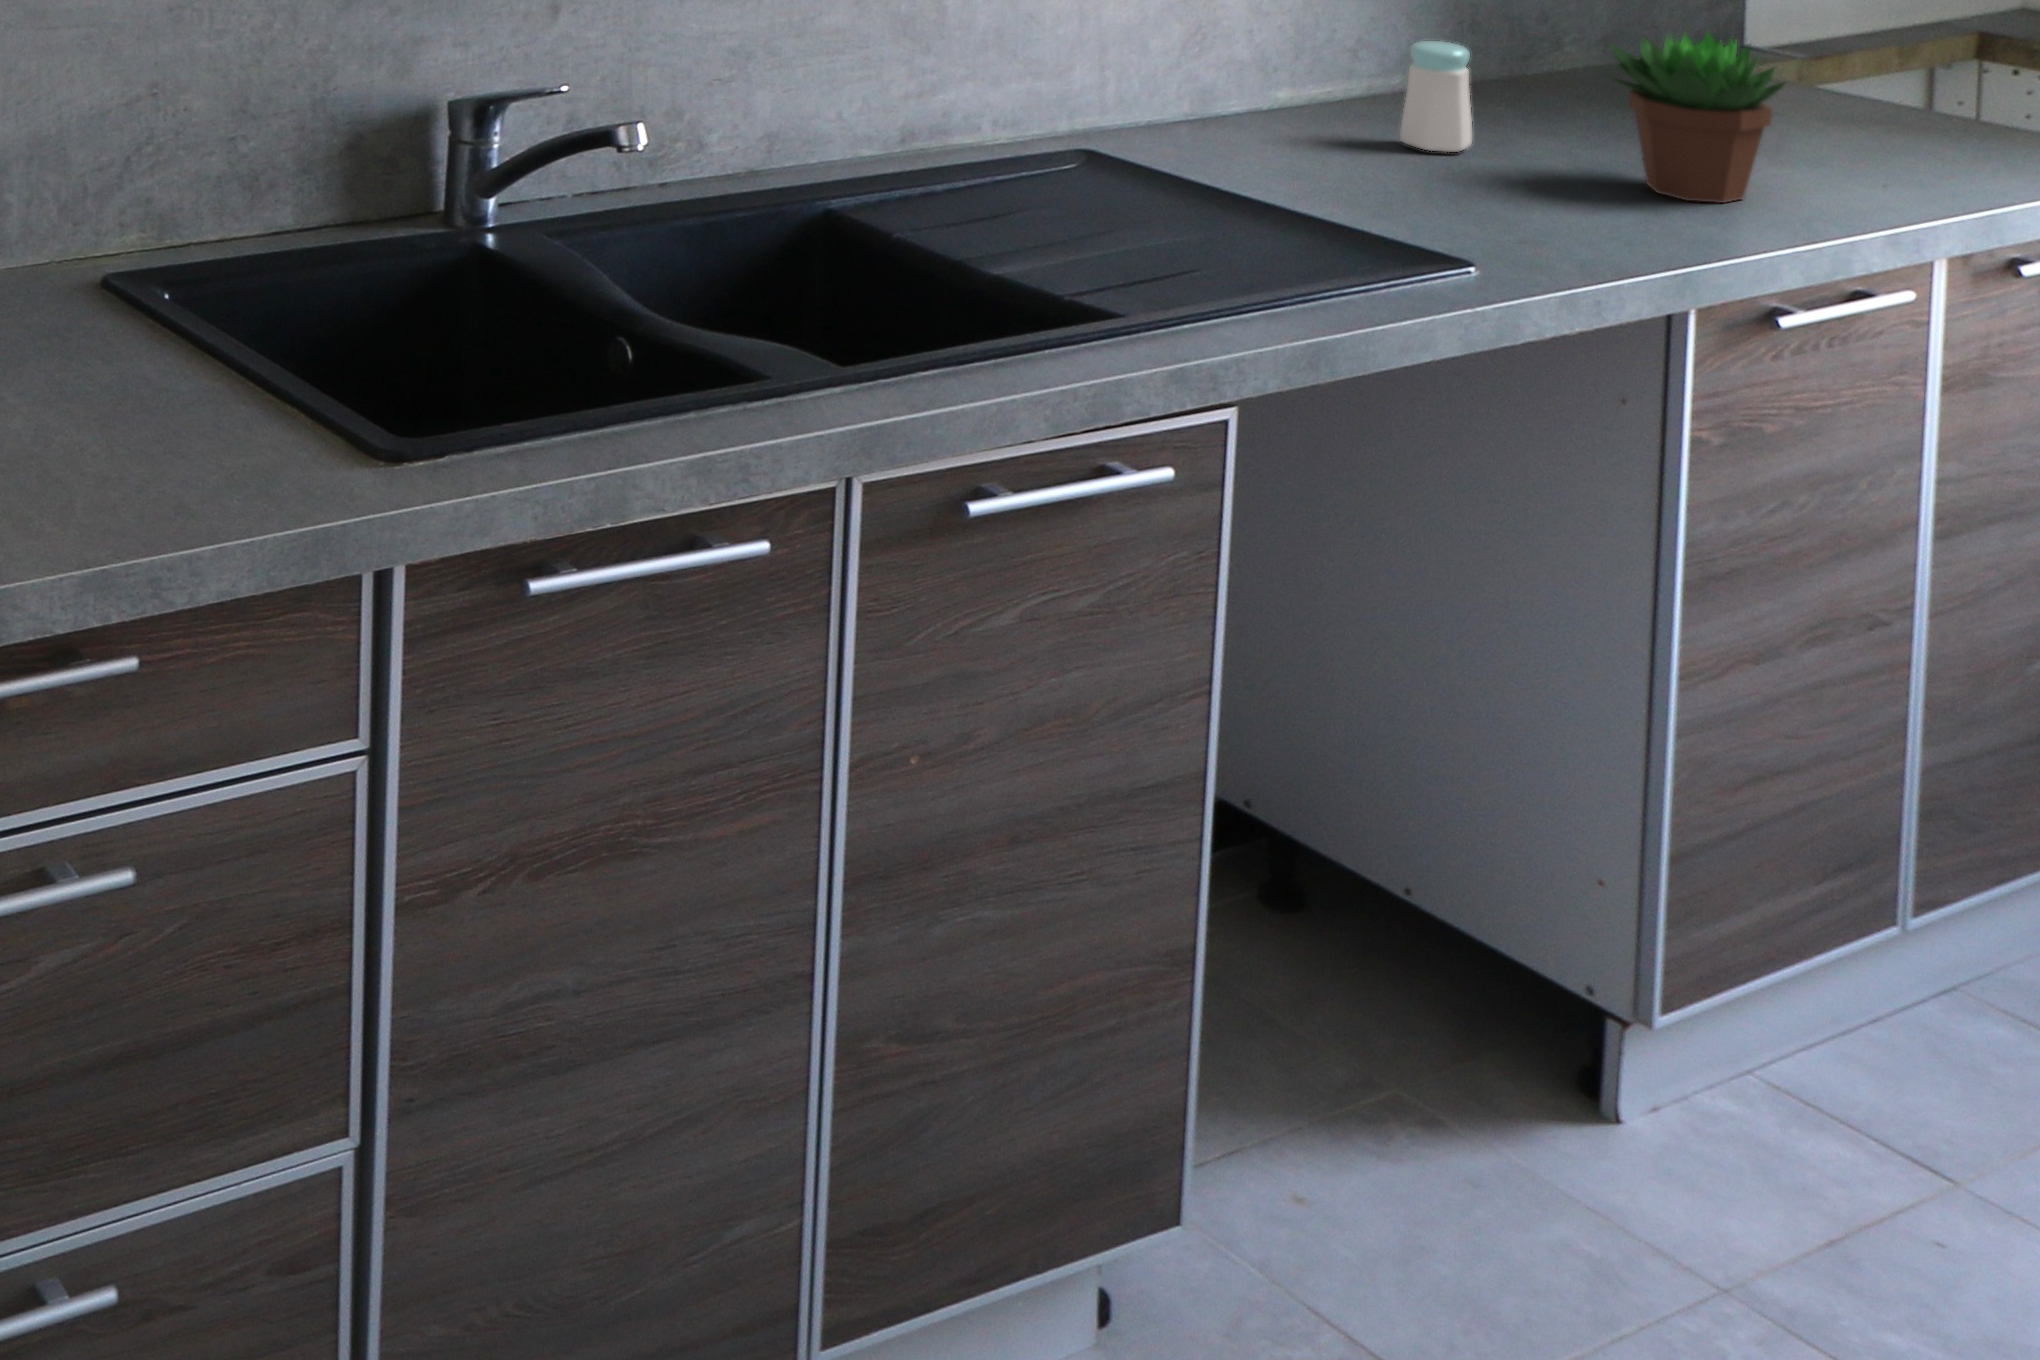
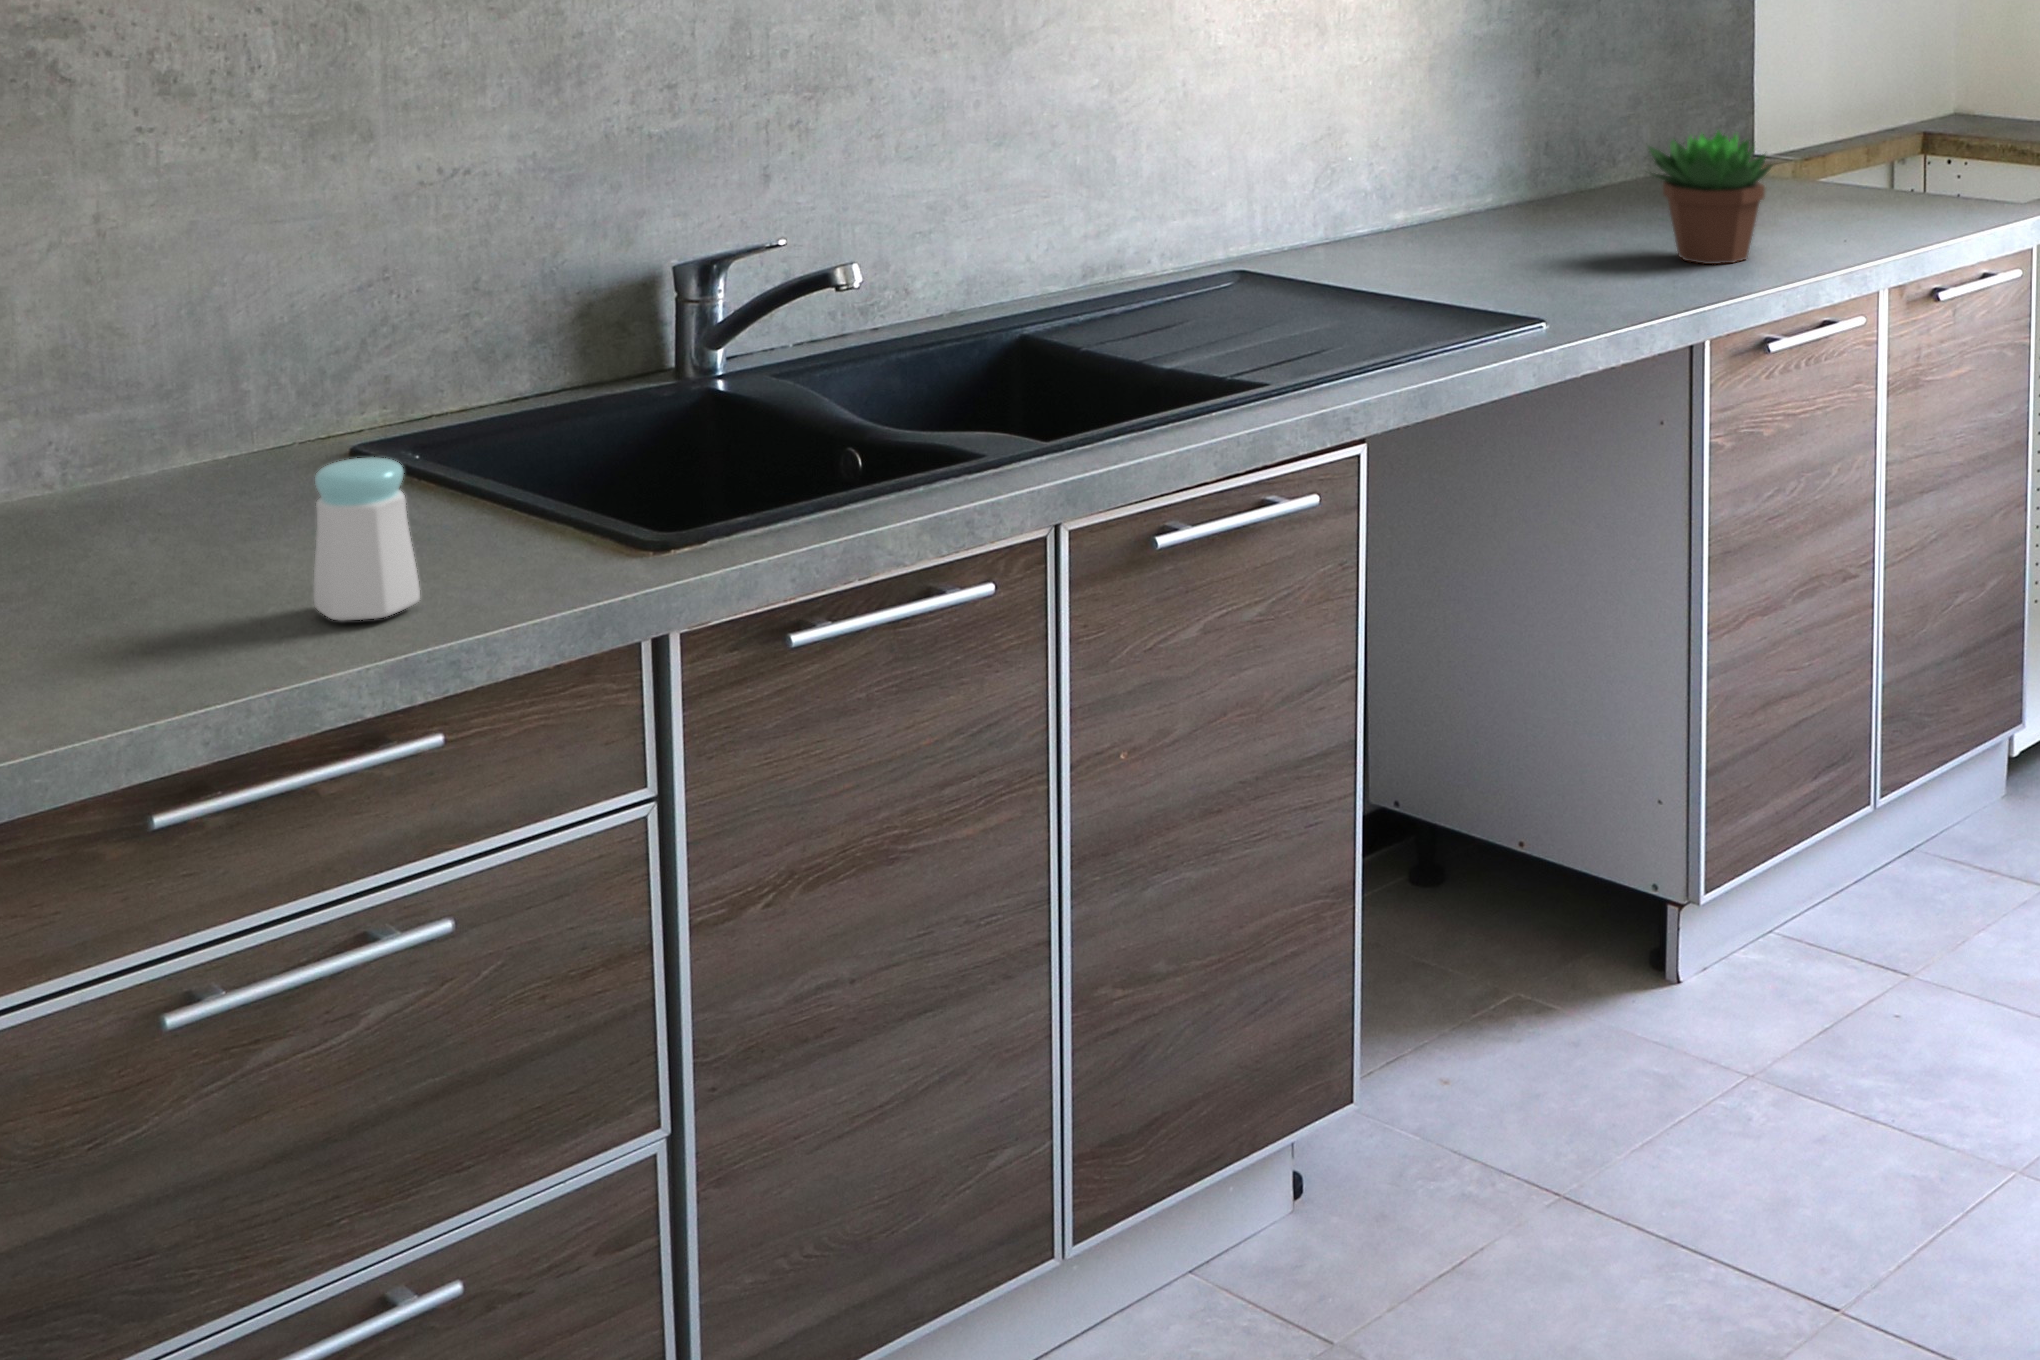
salt shaker: present [1400,41,1472,152] -> present [314,457,420,621]

